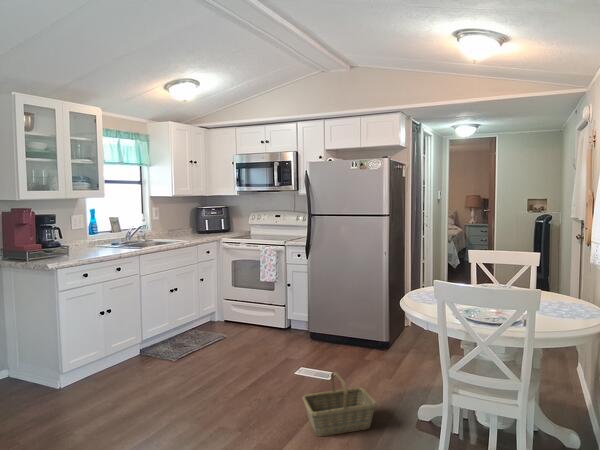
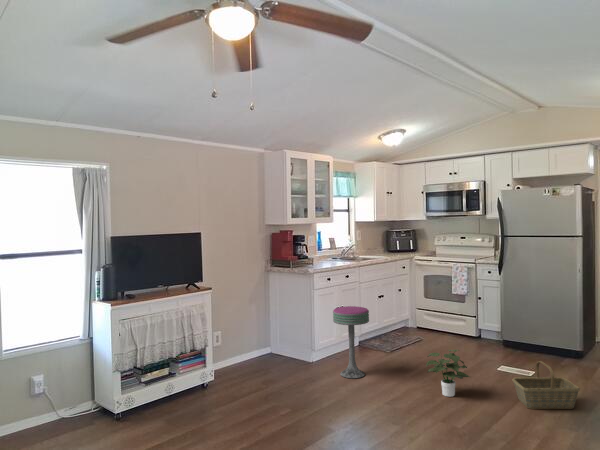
bar stool: none [74,313,129,414] -> present [333,306,369,378]
potted plant: none [194,365,252,430] -> present [426,350,469,397]

